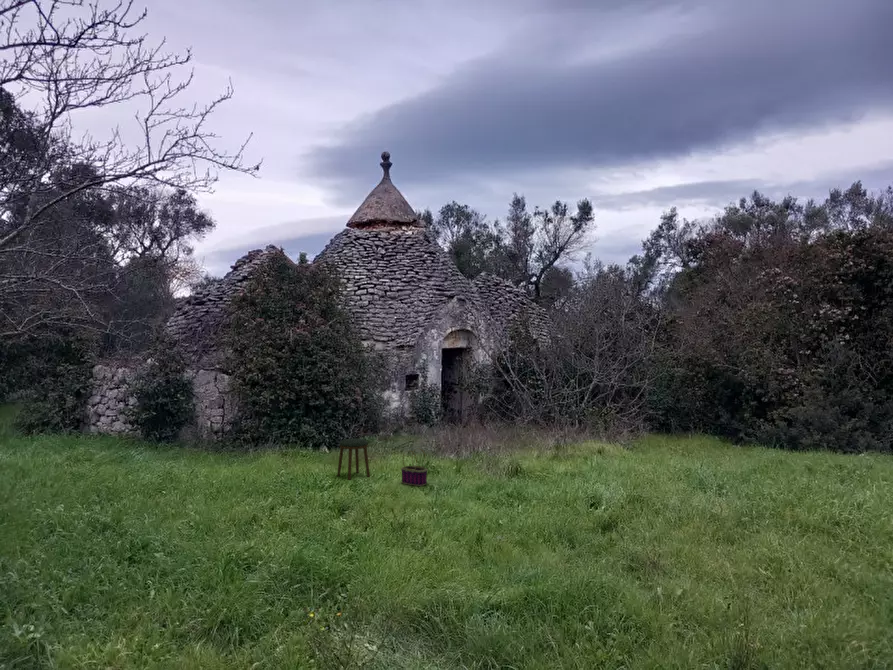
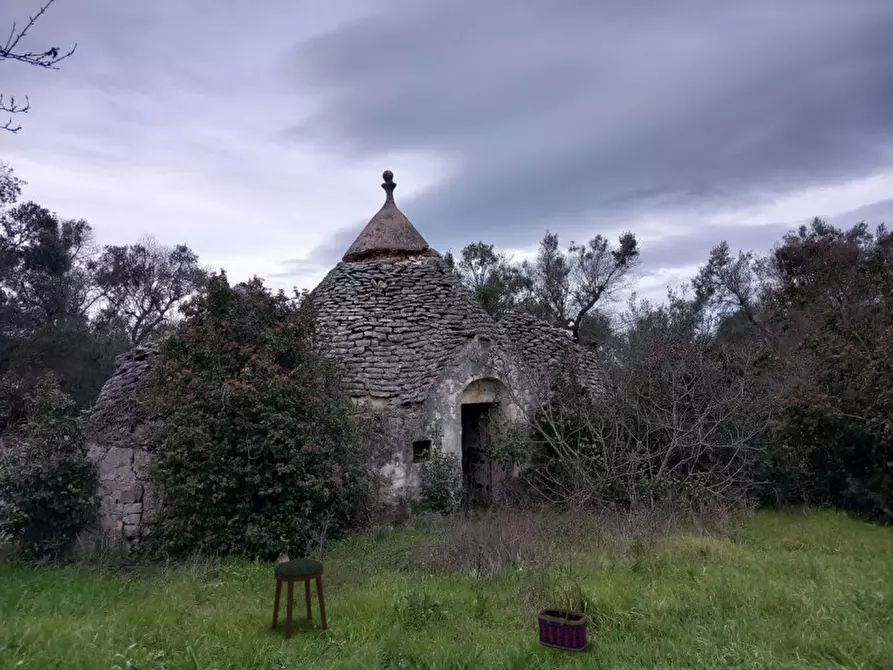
basket: present [401,448,427,486] -> present [537,576,587,651]

